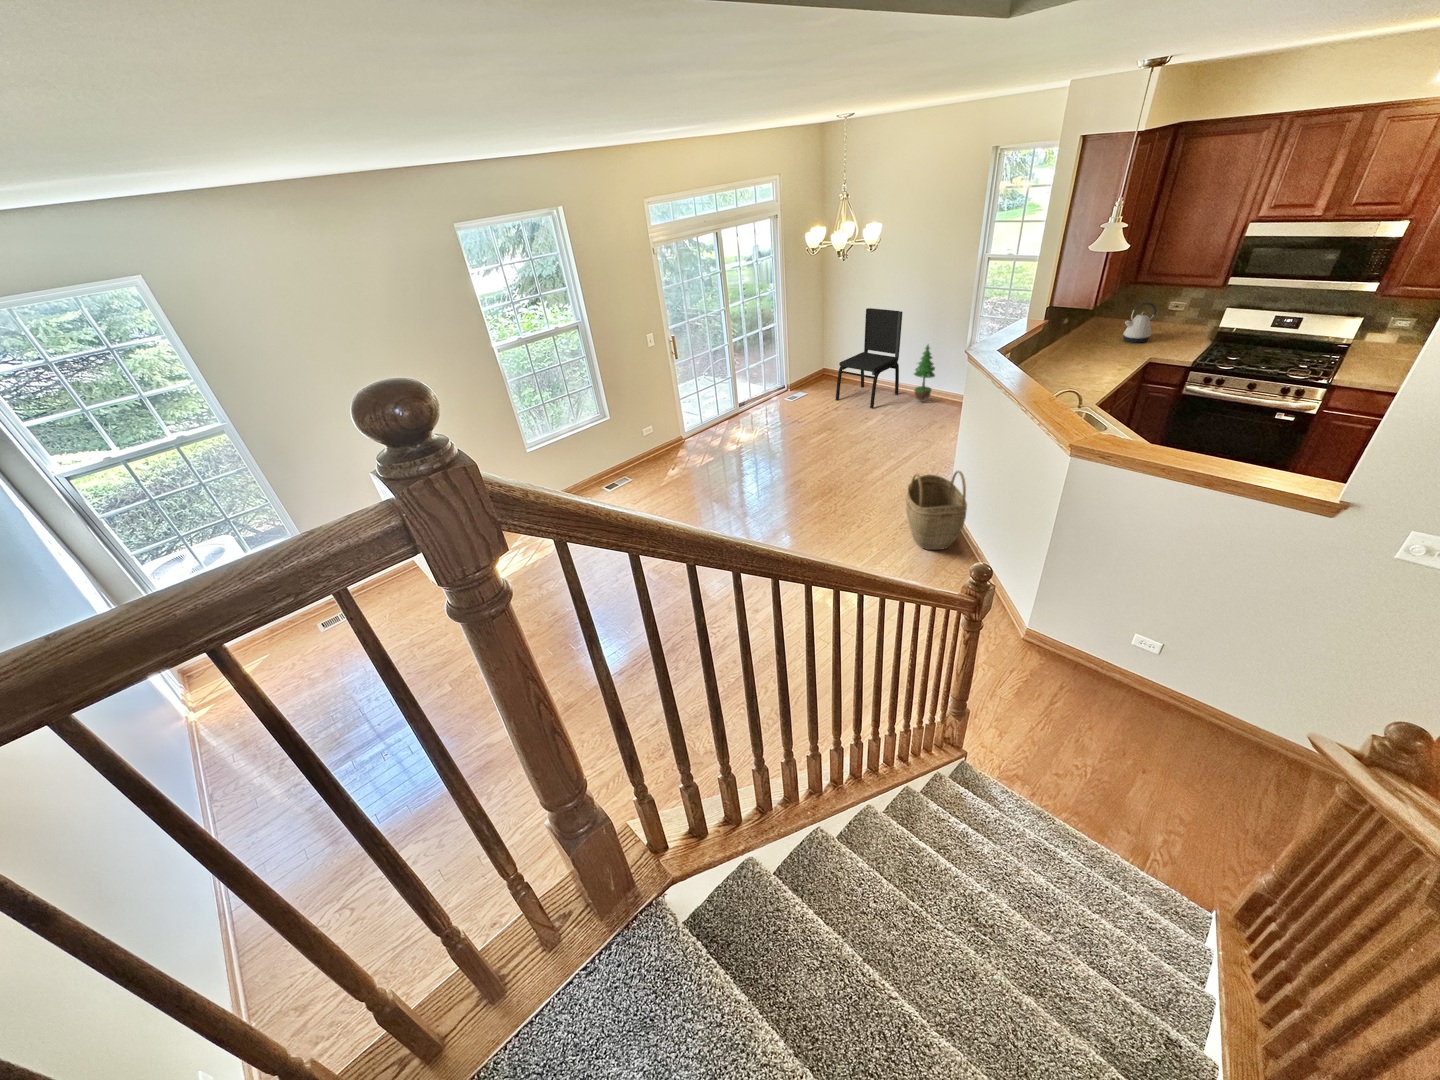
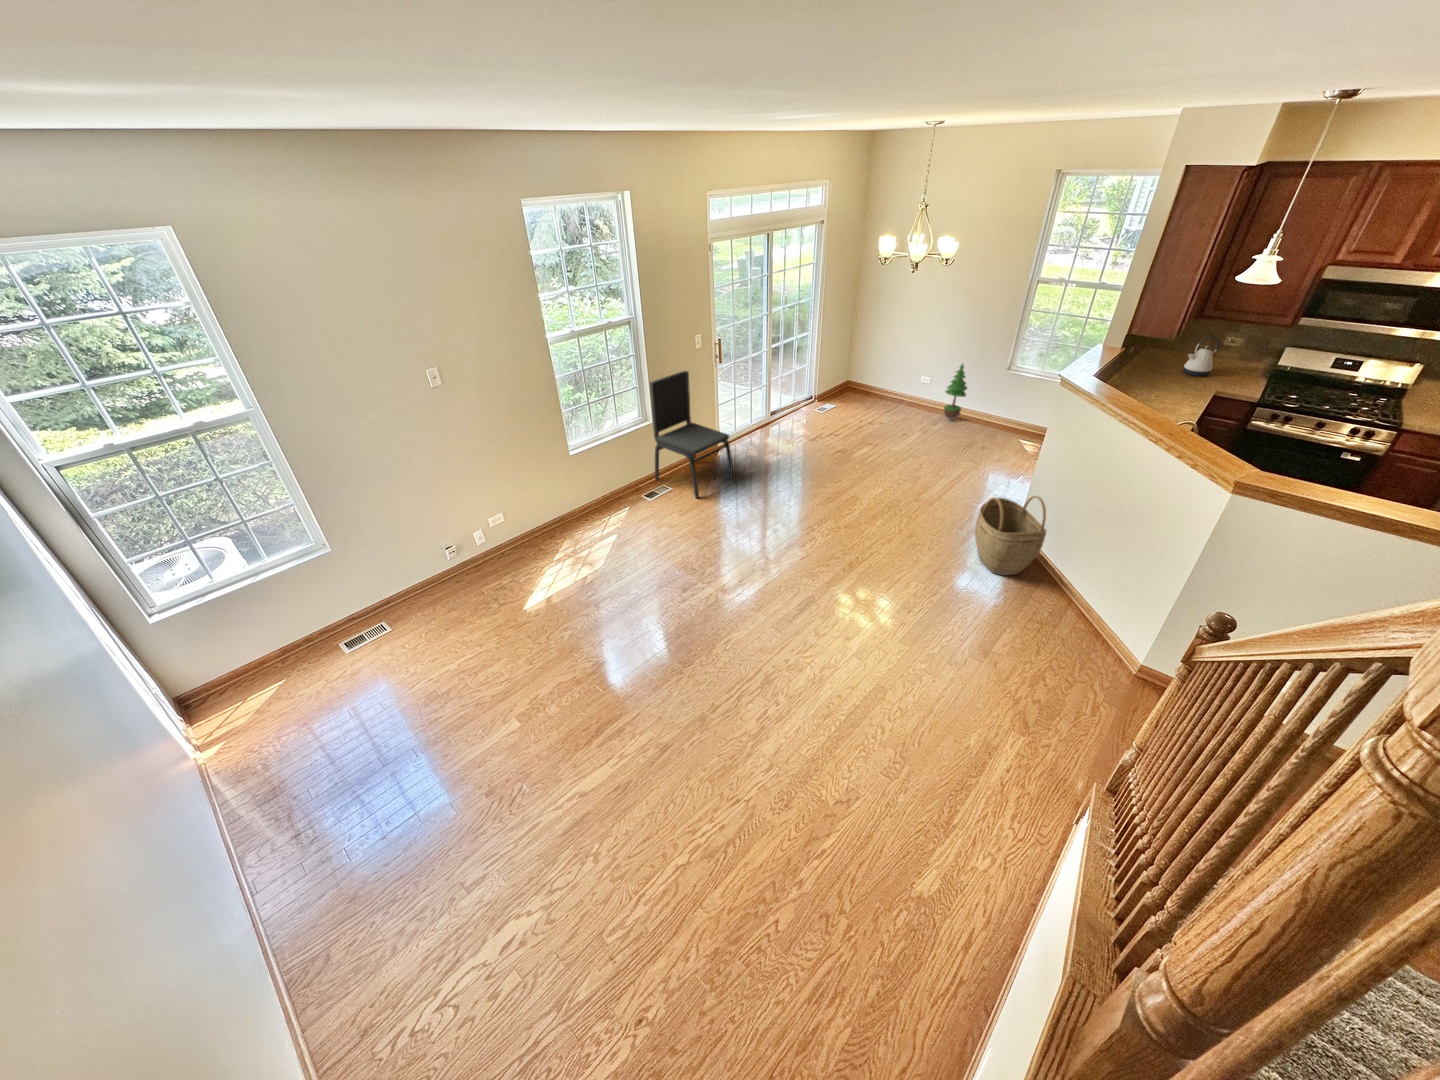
dining chair: present [836,308,902,408] -> present [650,371,733,498]

